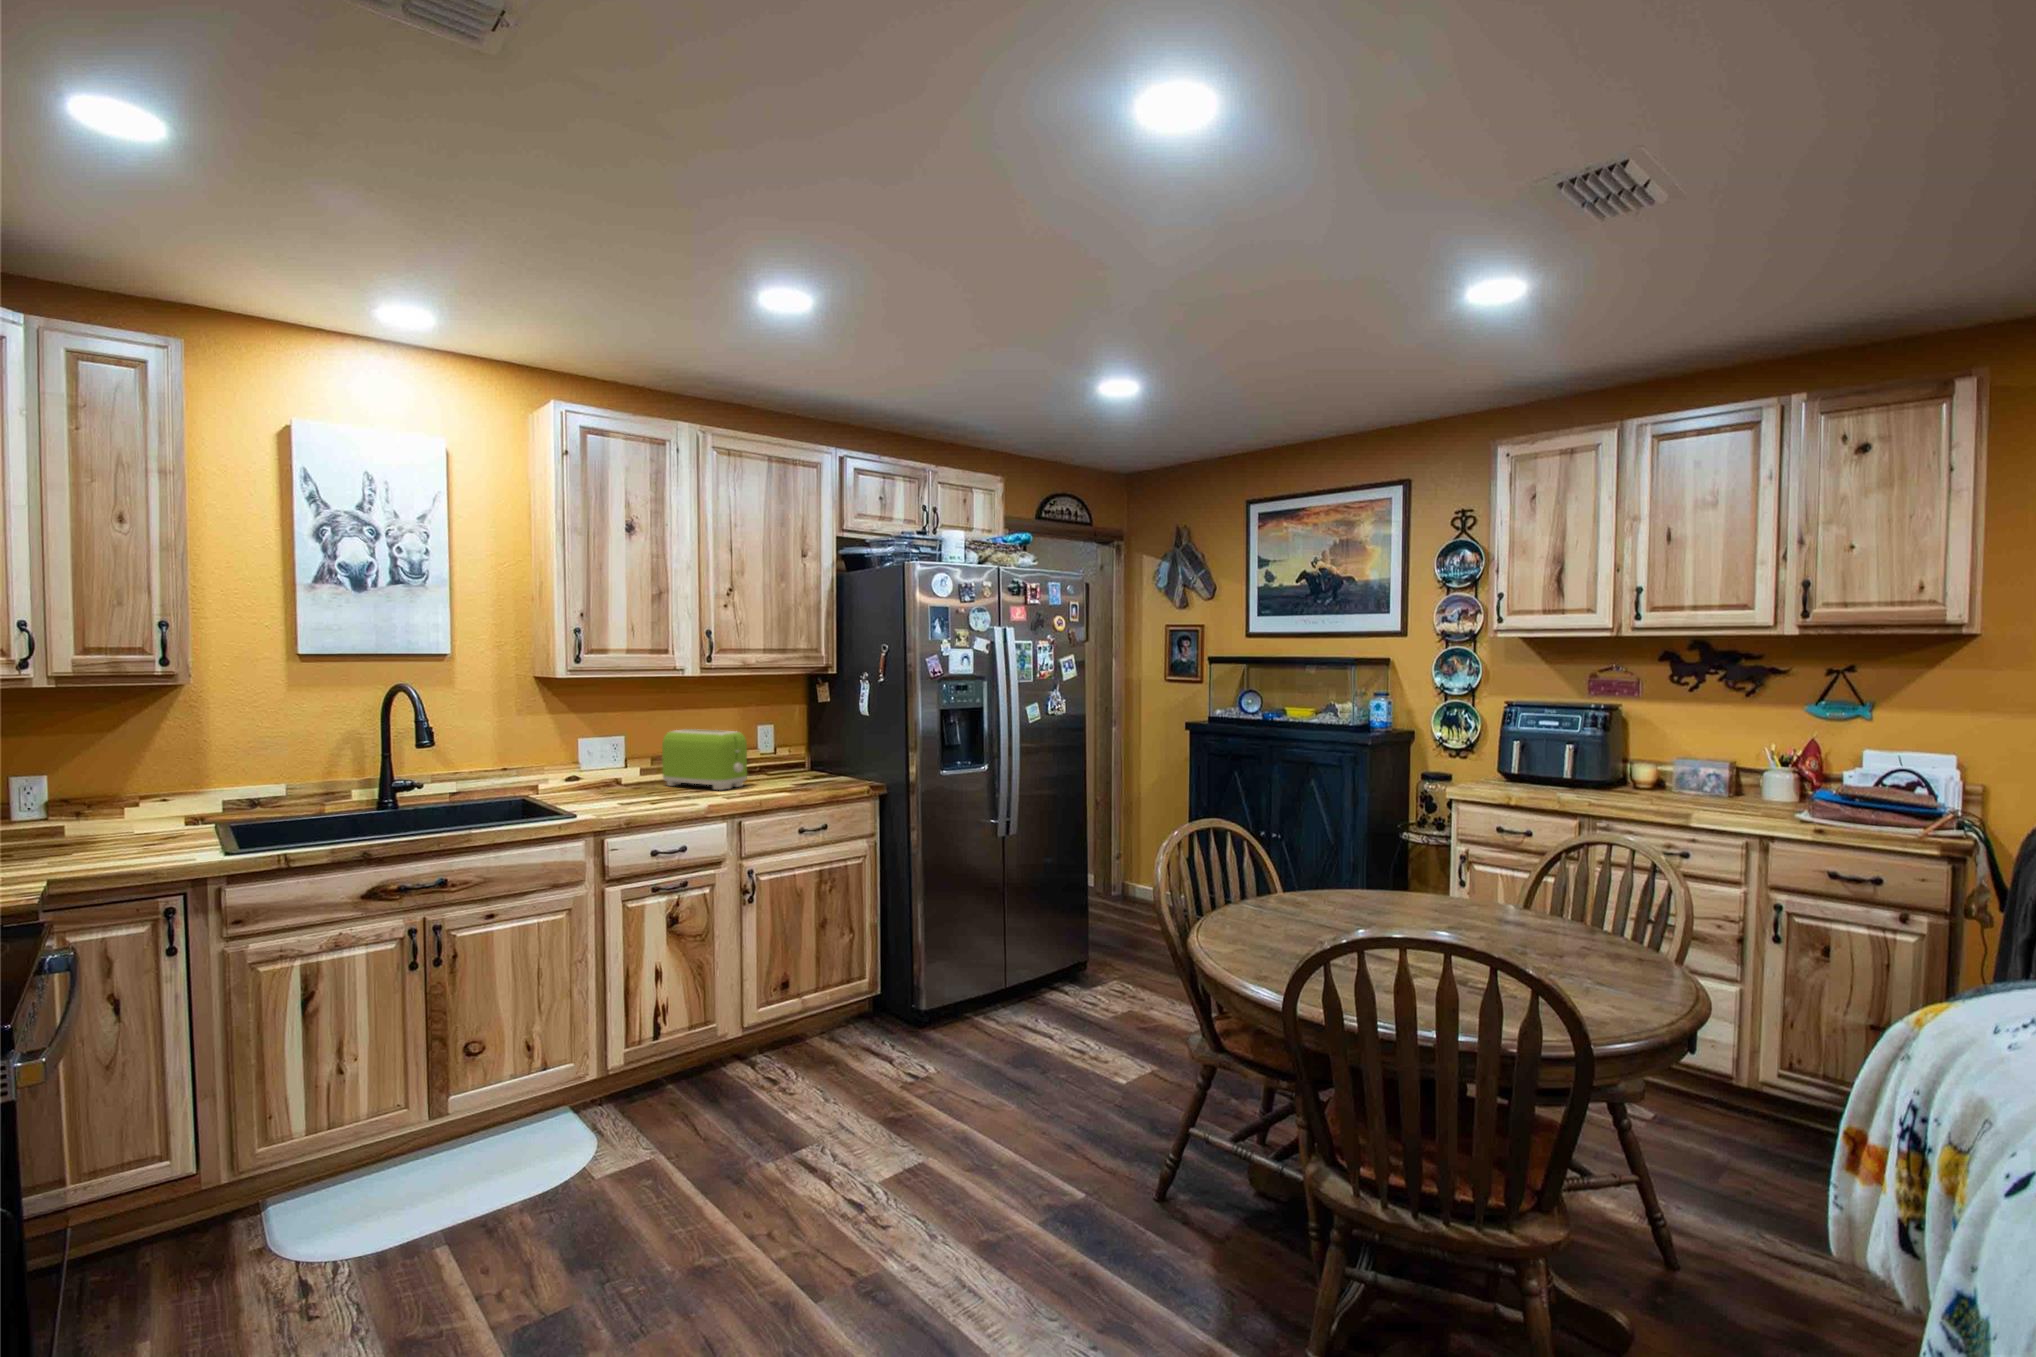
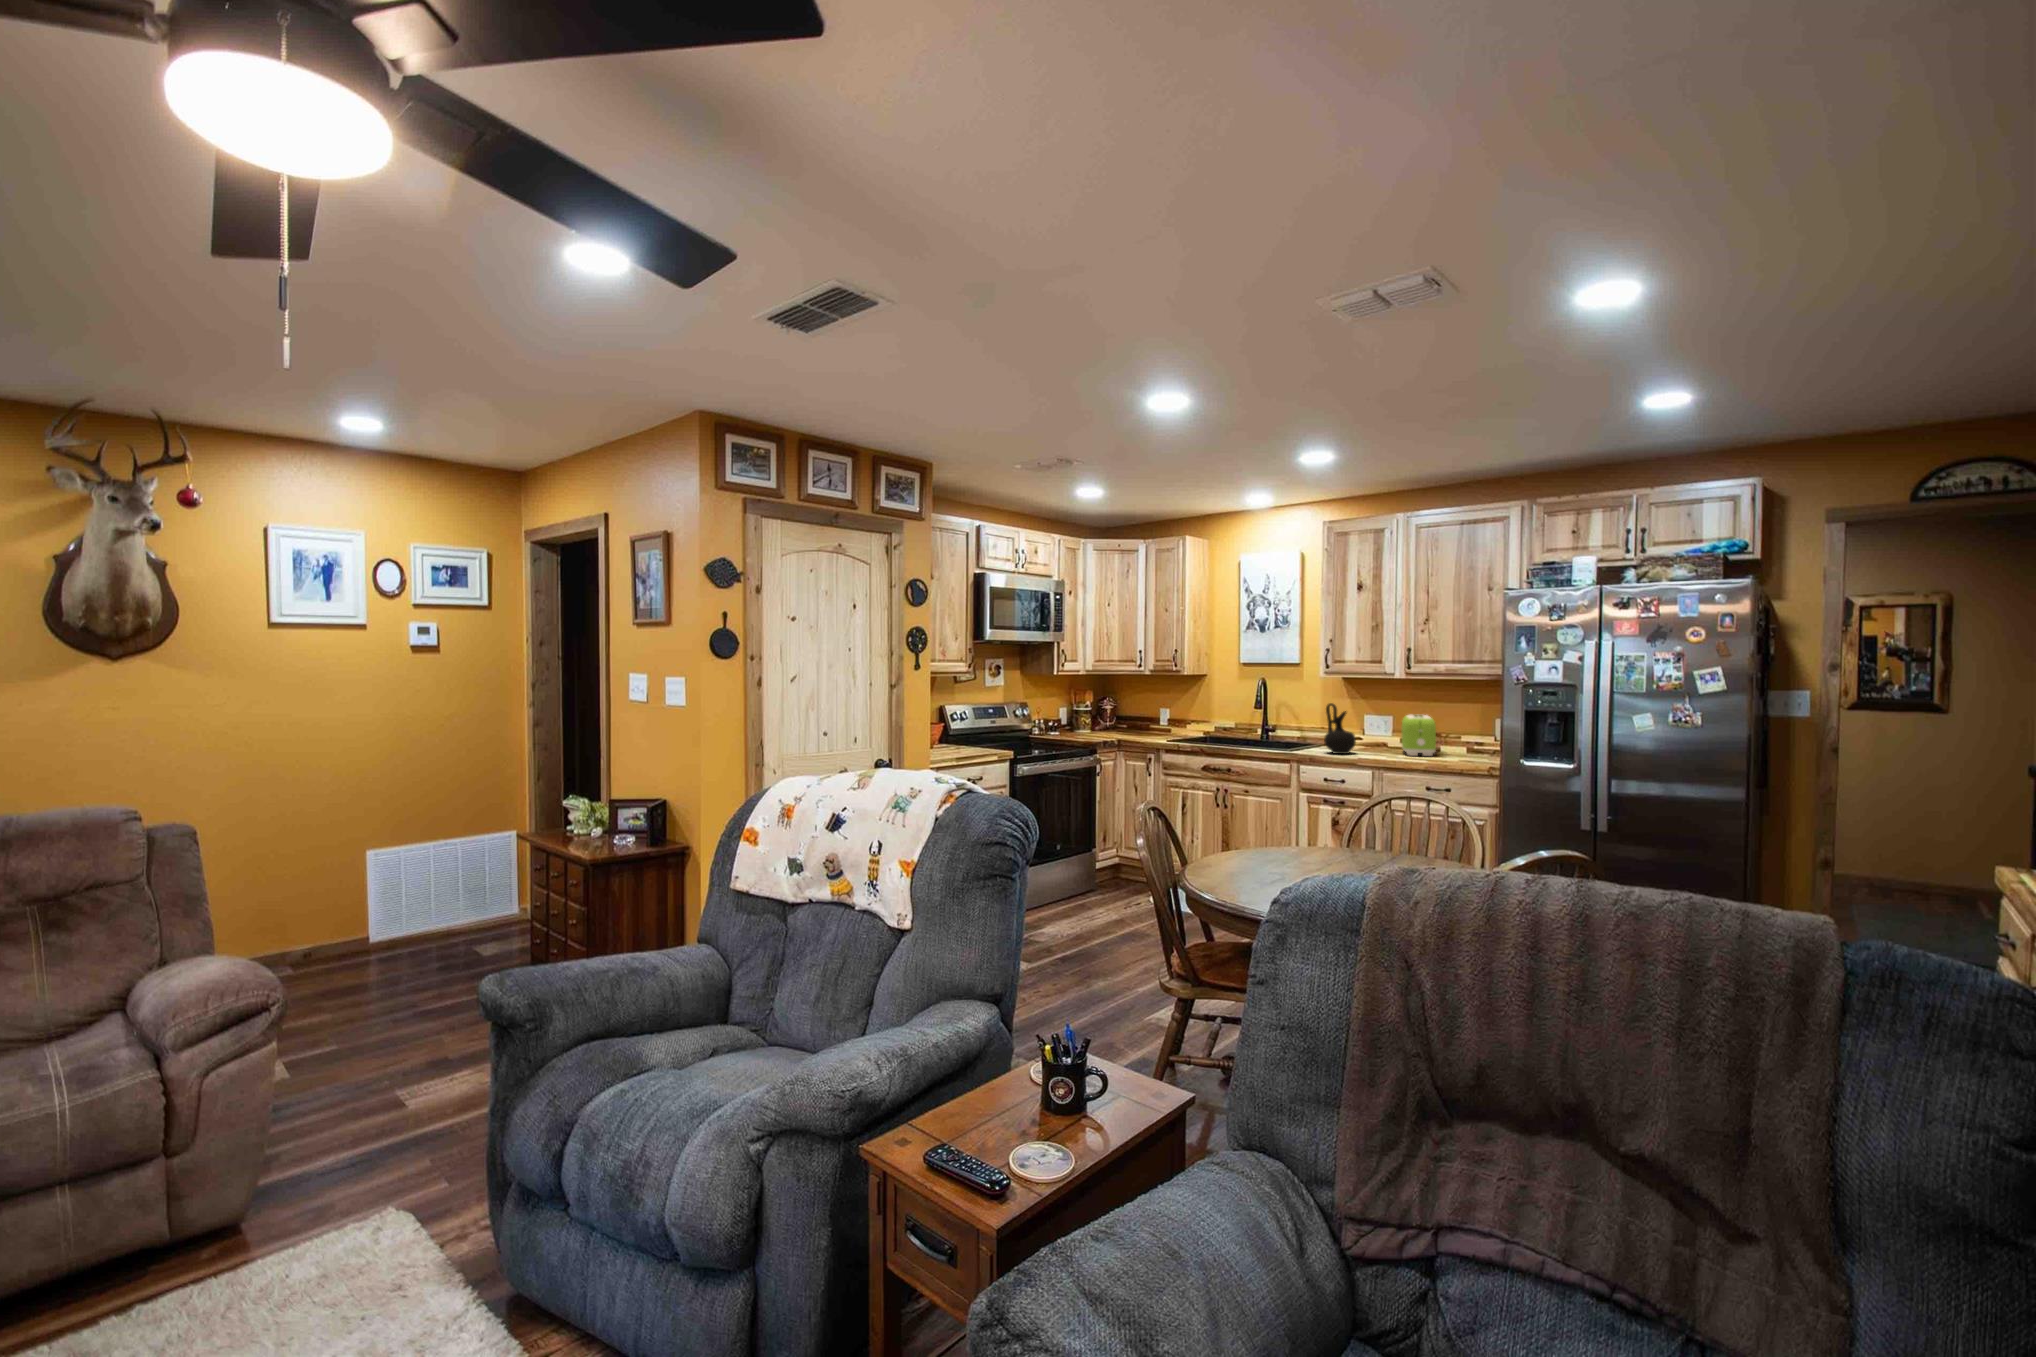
ceramic jug: none [602,721,658,806] -> present [1324,703,1356,754]

